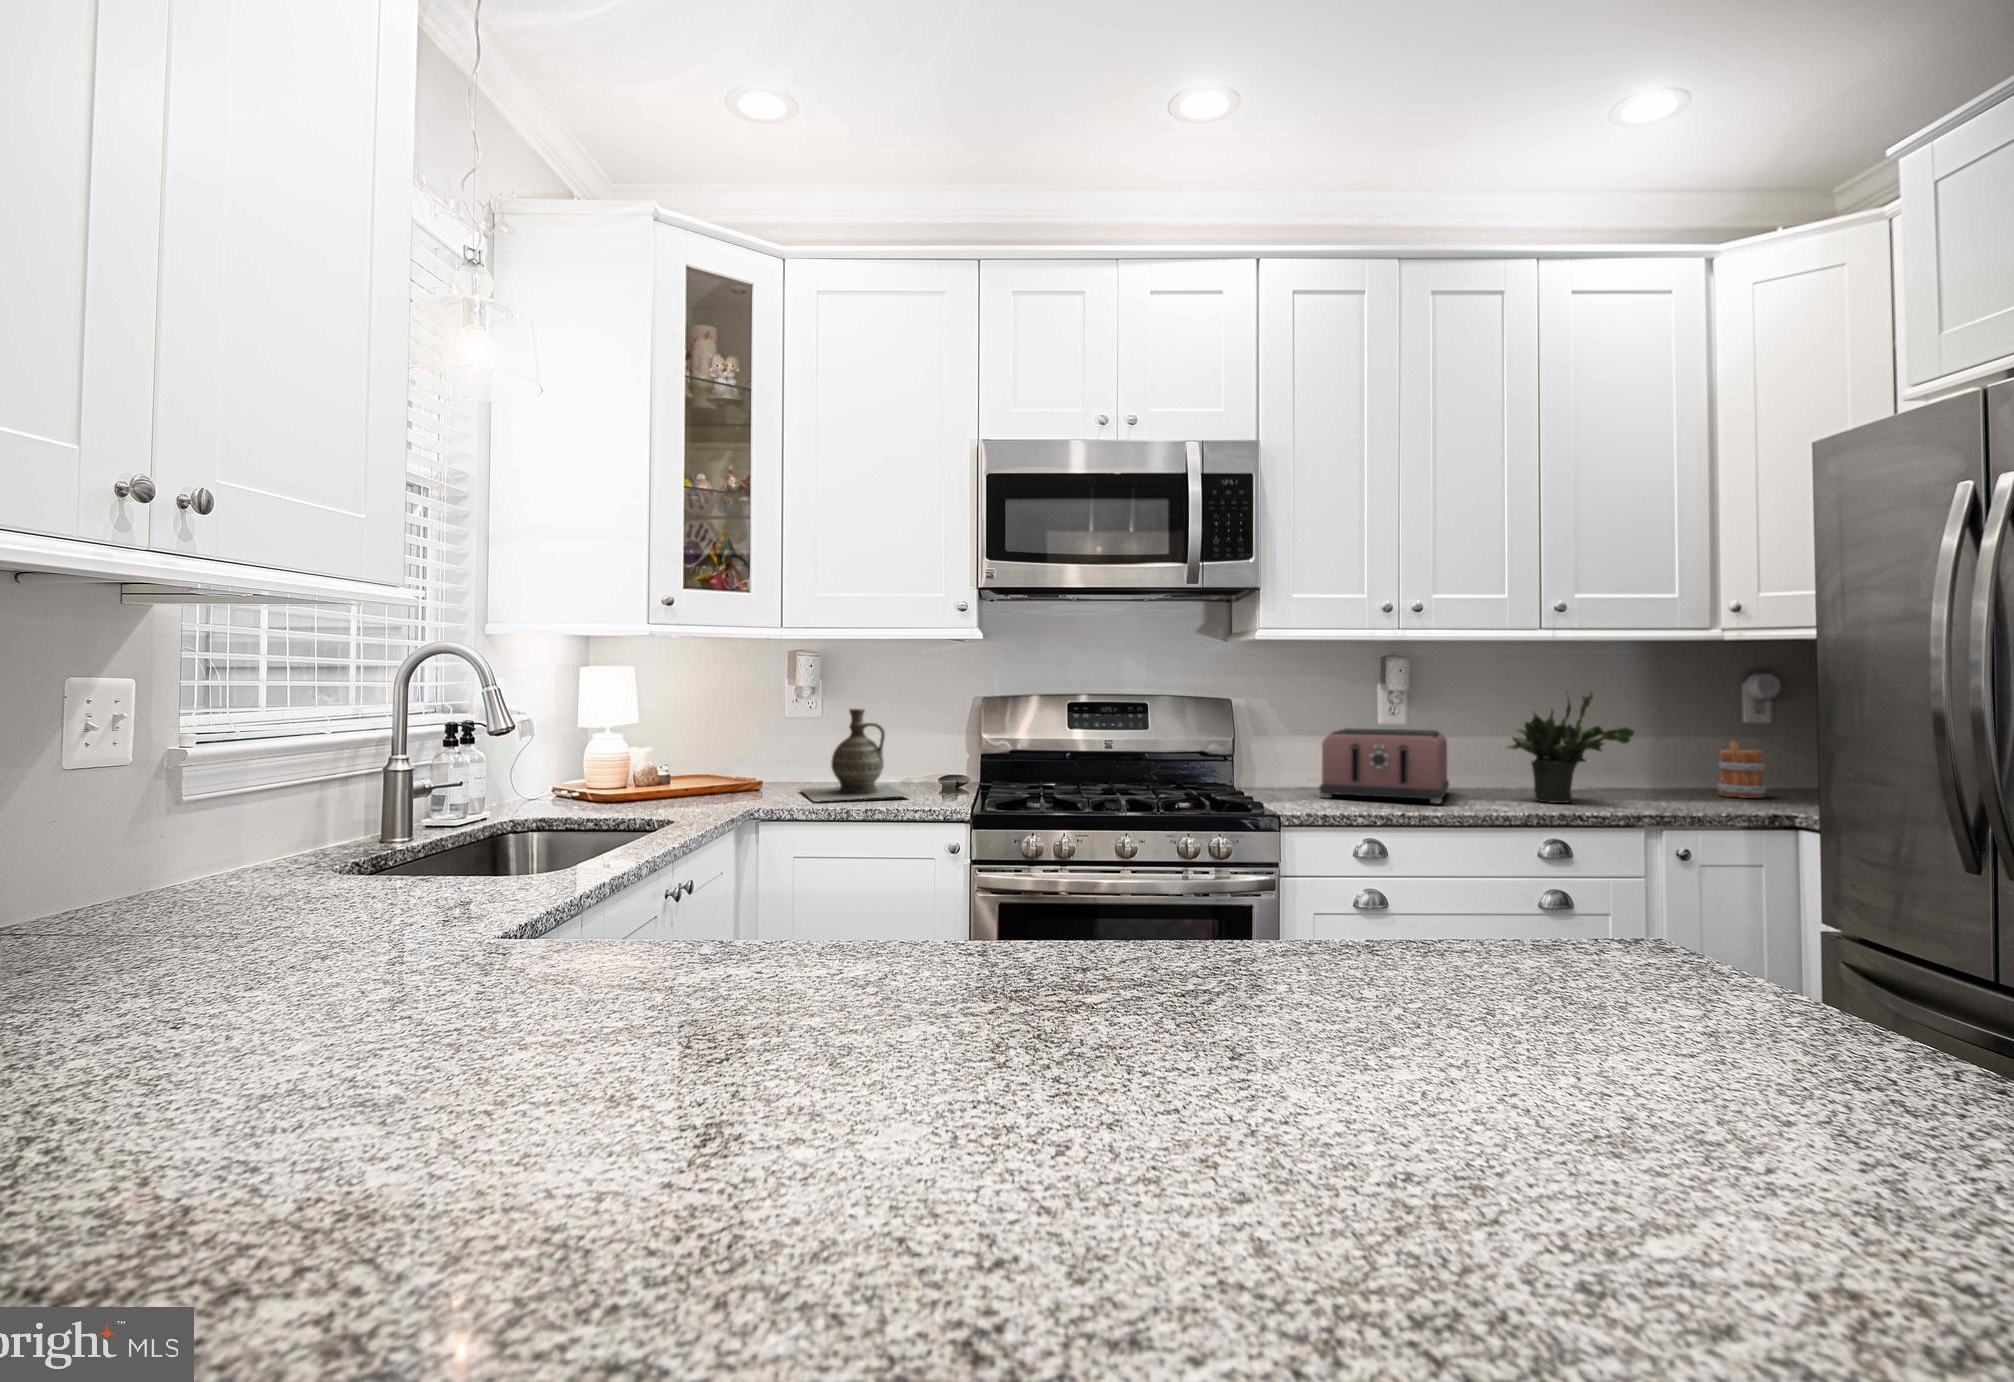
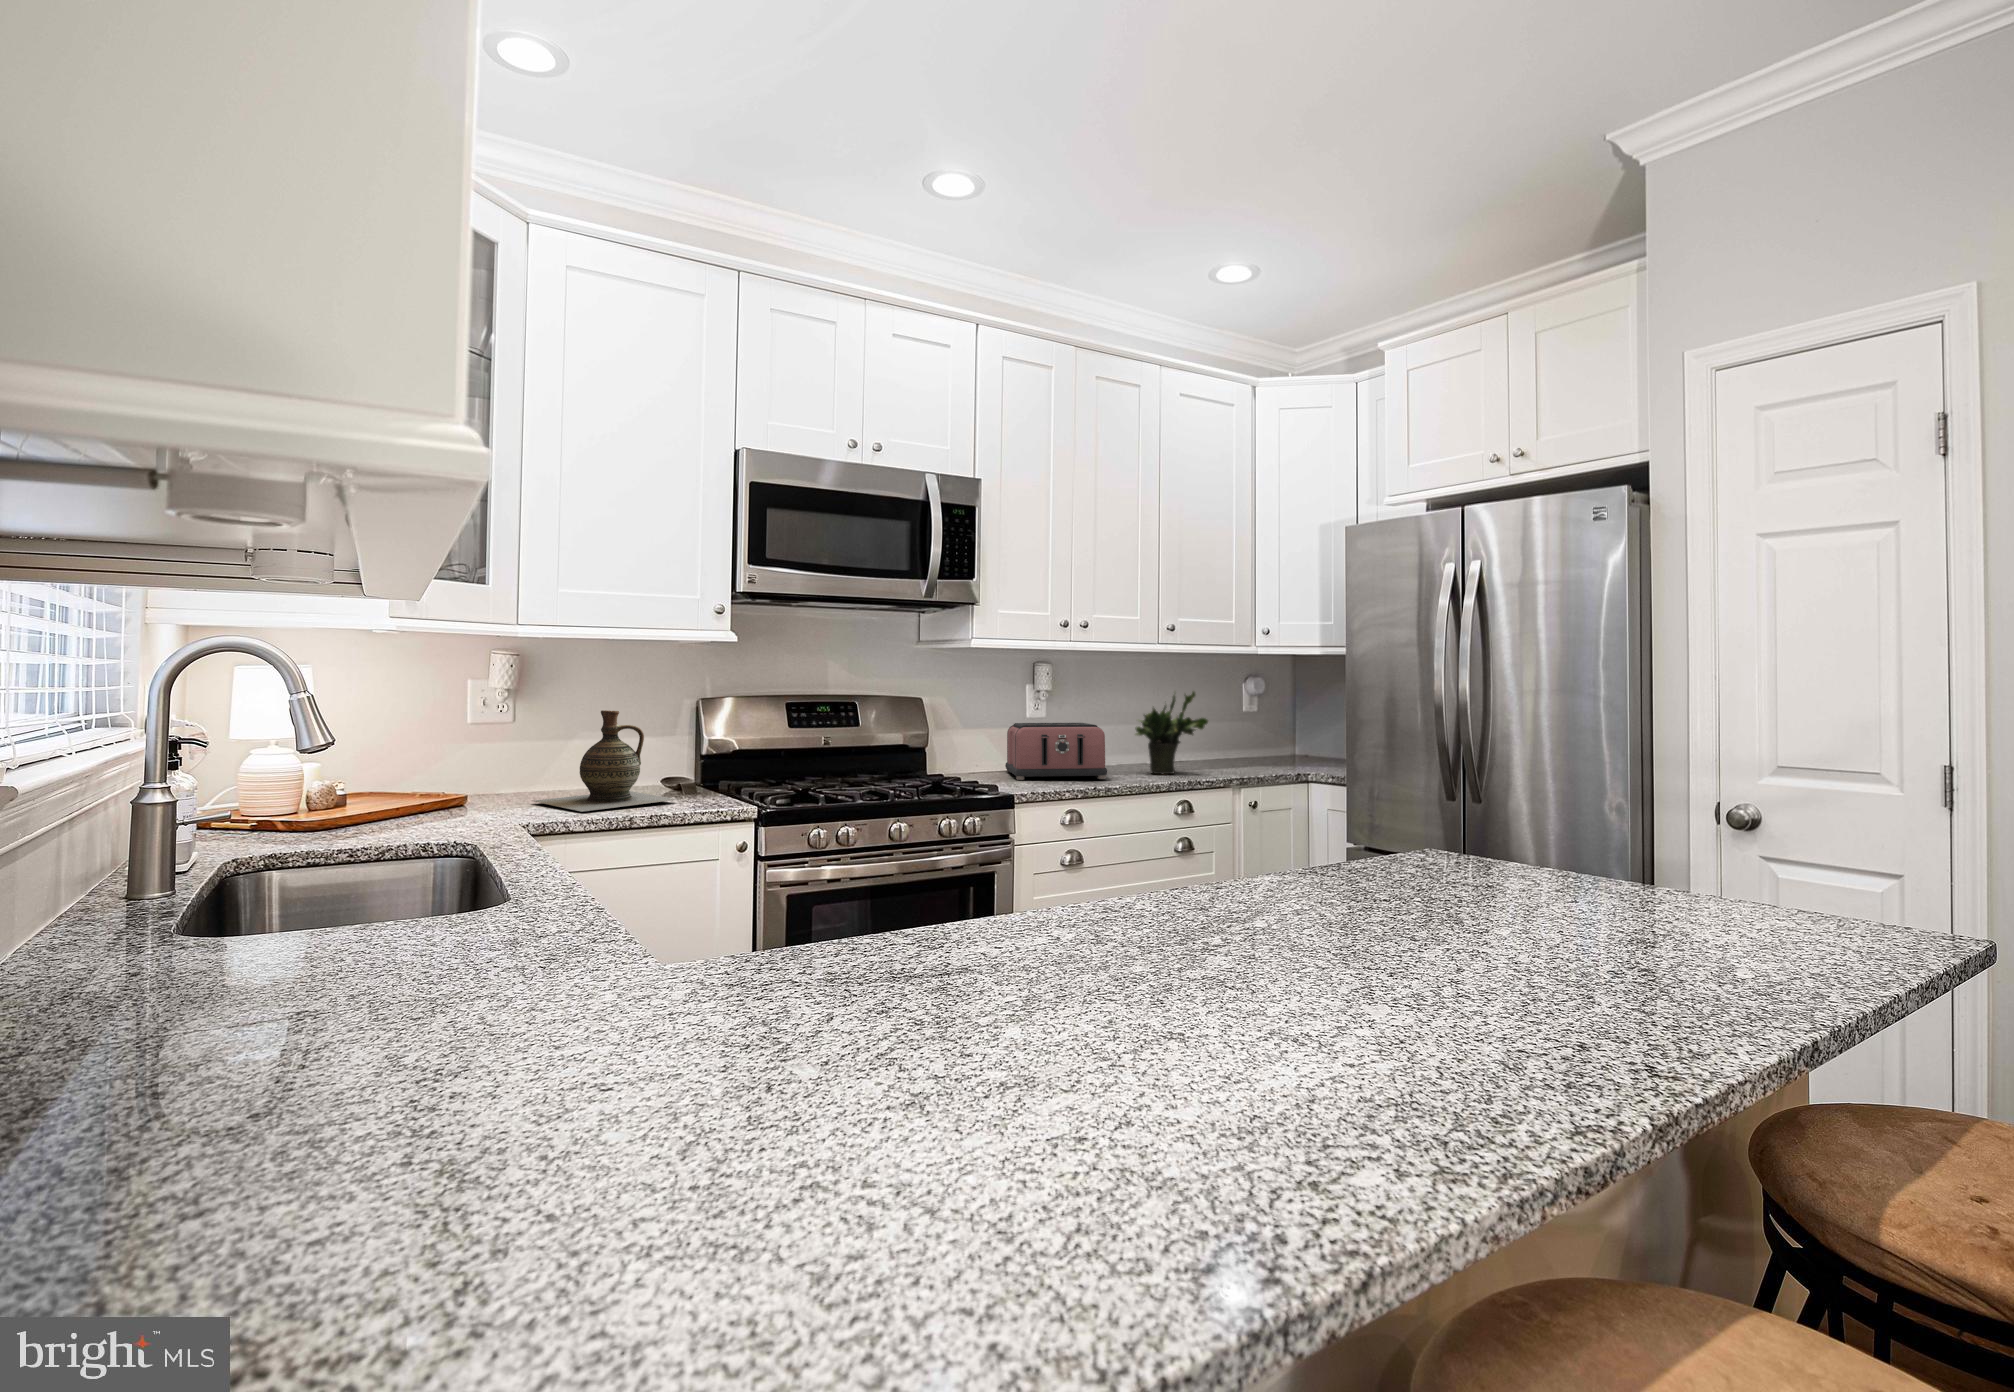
mug: present [1717,741,1766,798] -> none [1234,727,1263,765]

